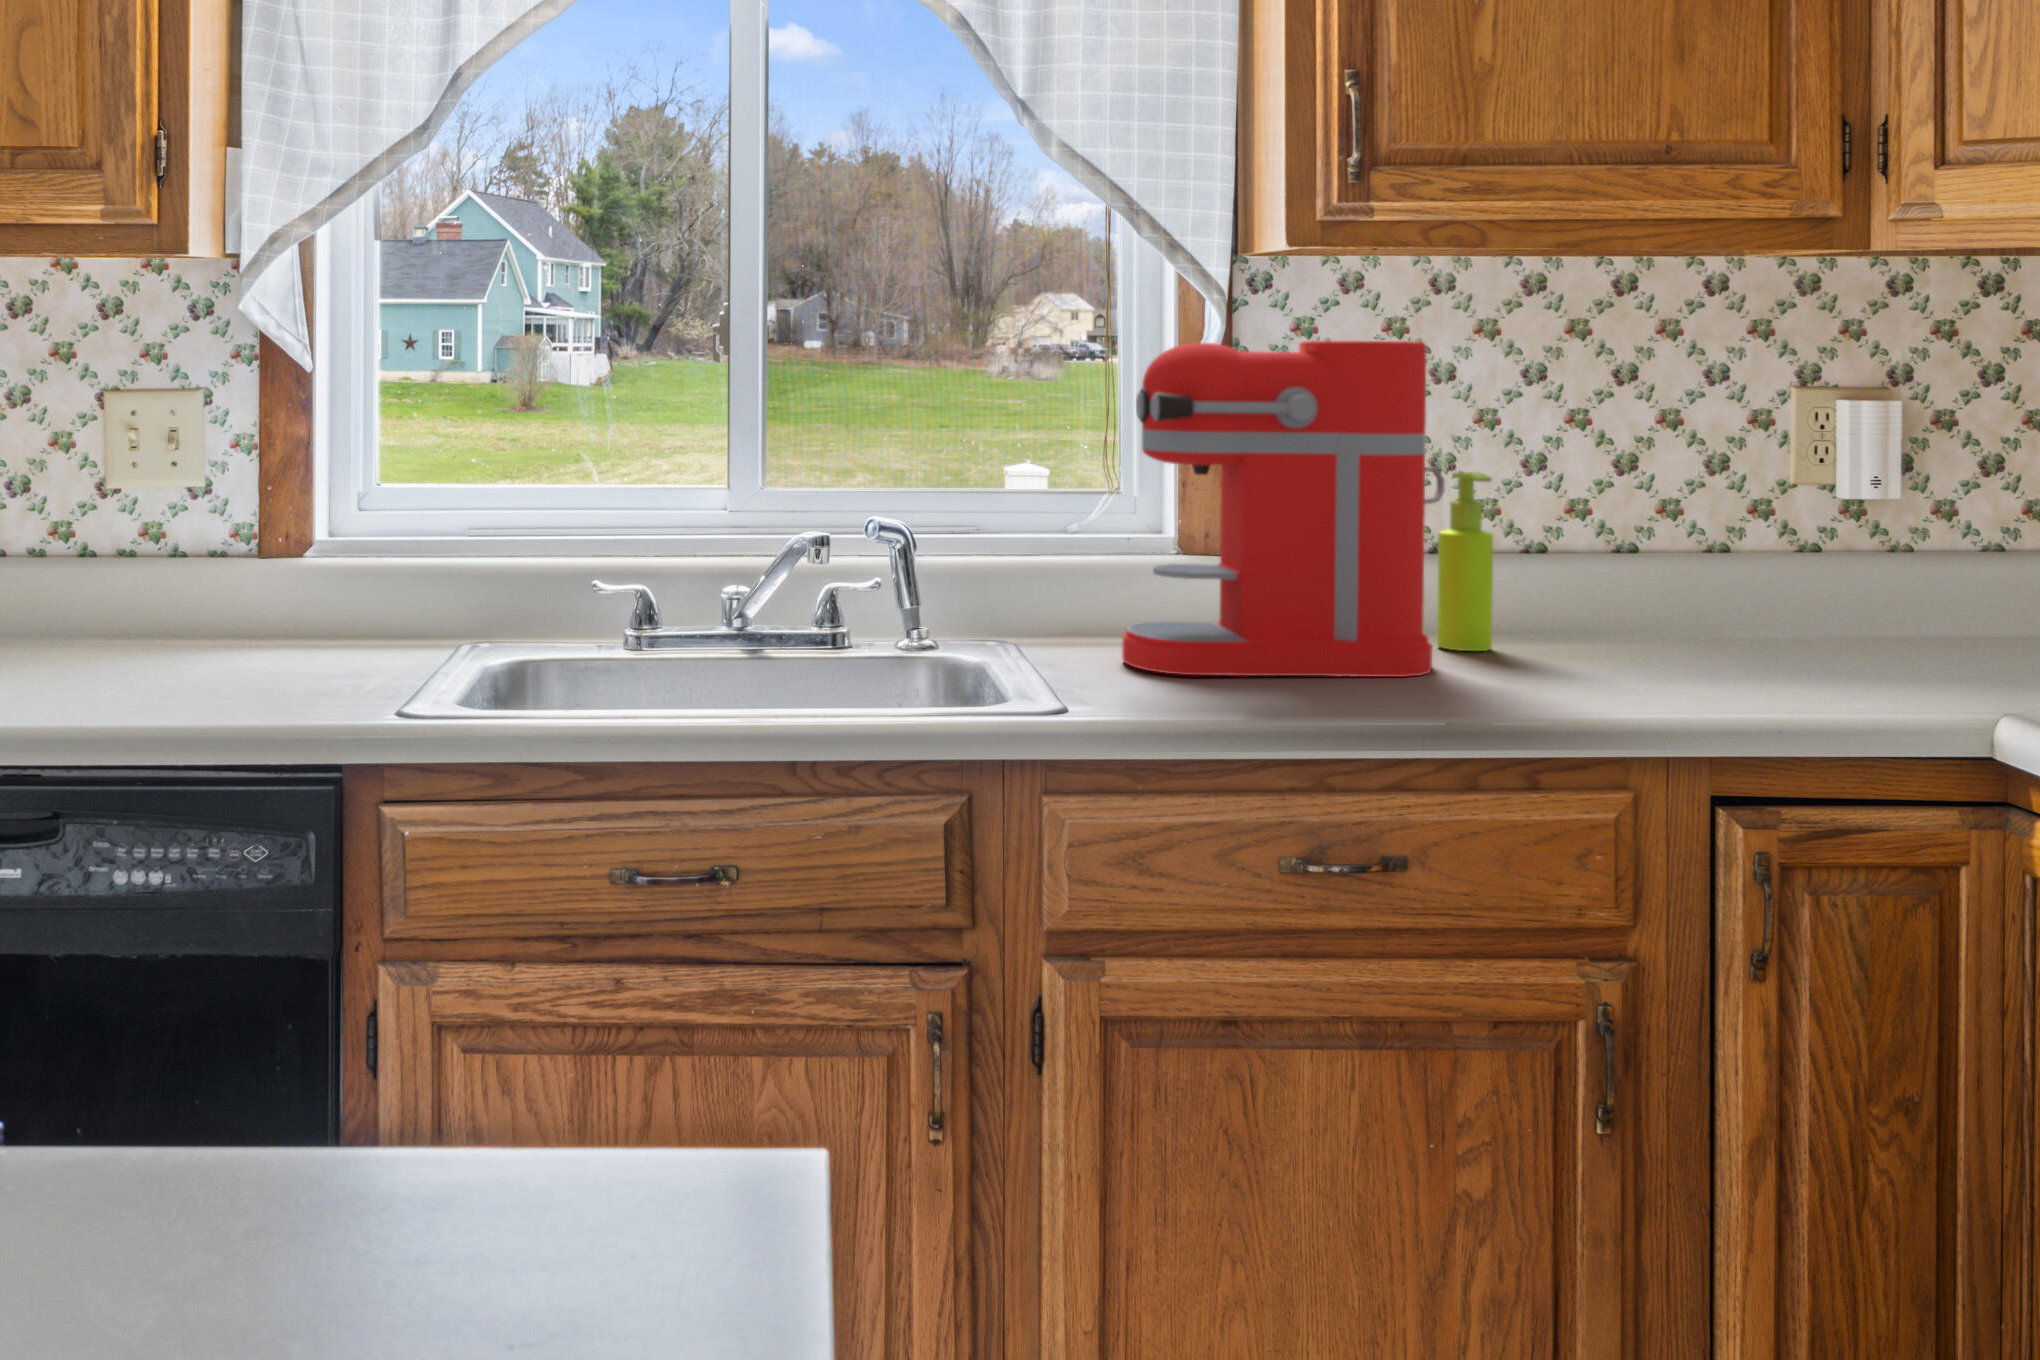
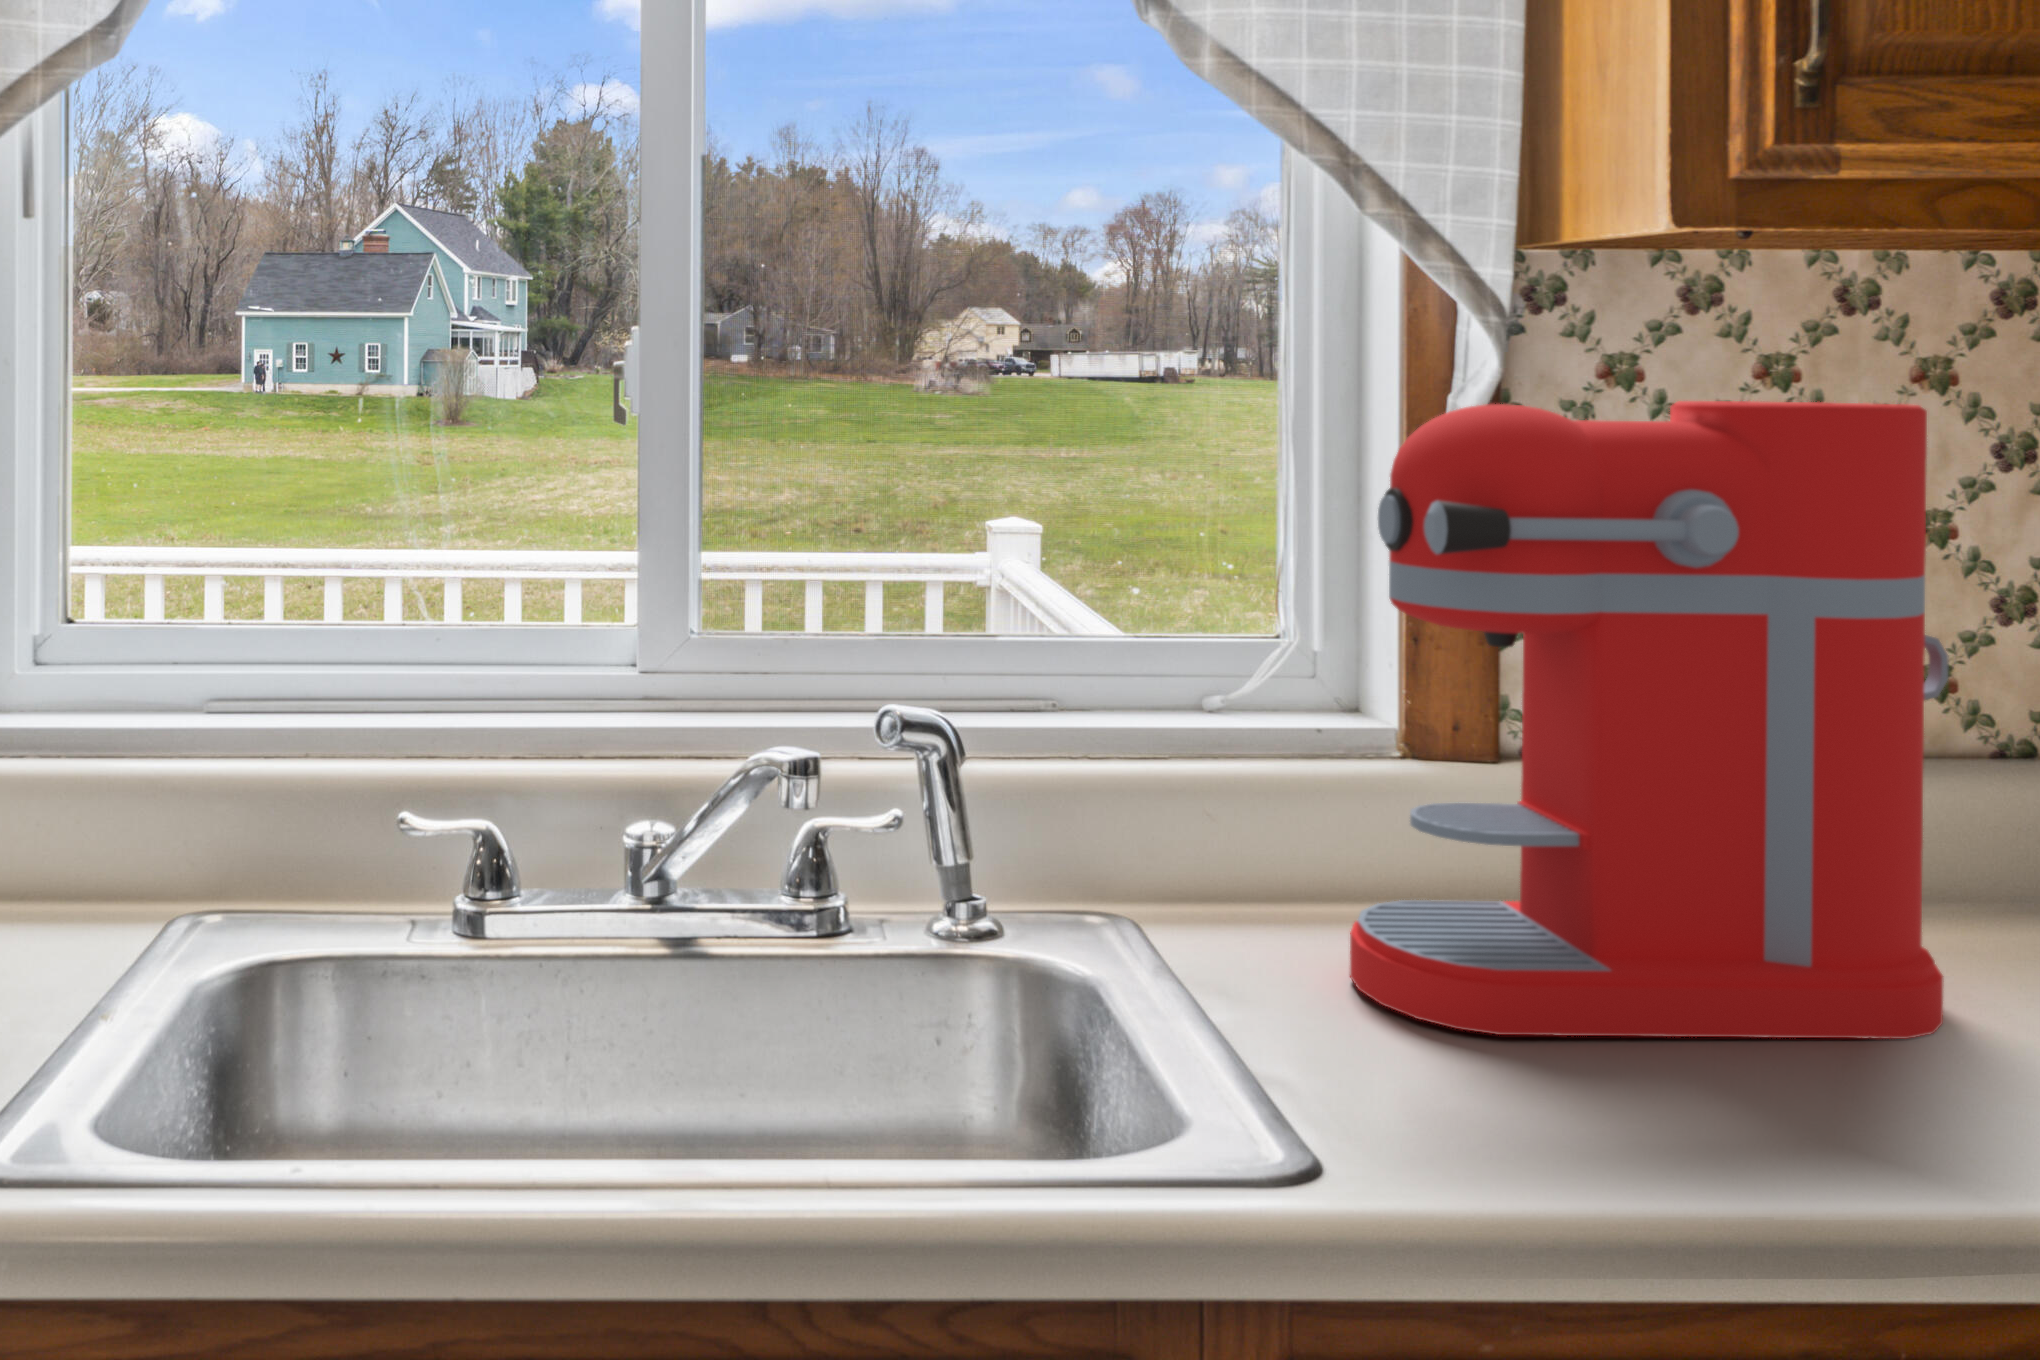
soap dispenser: present [1437,472,1493,651] -> none [1885,630,2003,953]

